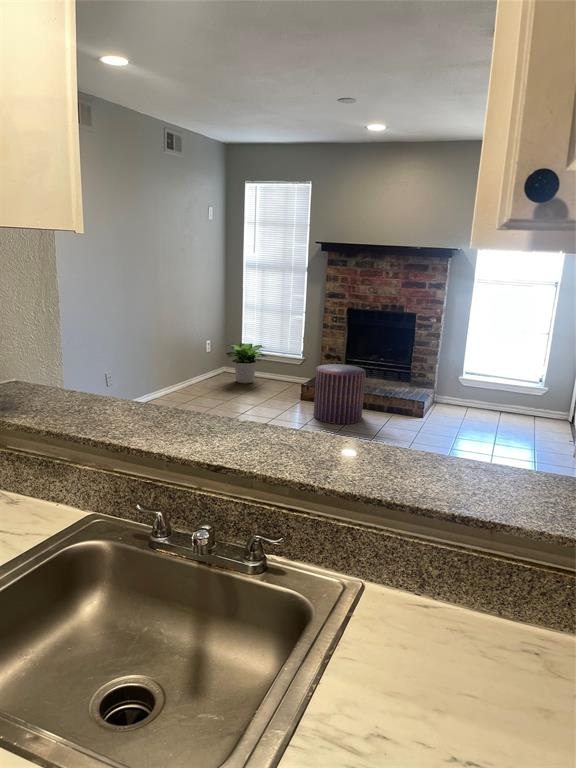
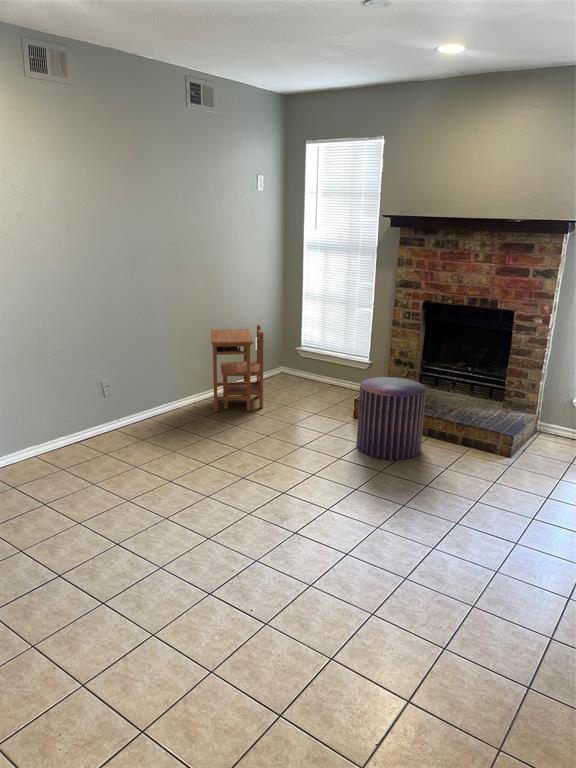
side table: none [177,329,227,401] -> present [211,325,264,412]
potted plant: present [226,343,267,383] -> none [275,340,324,390]

